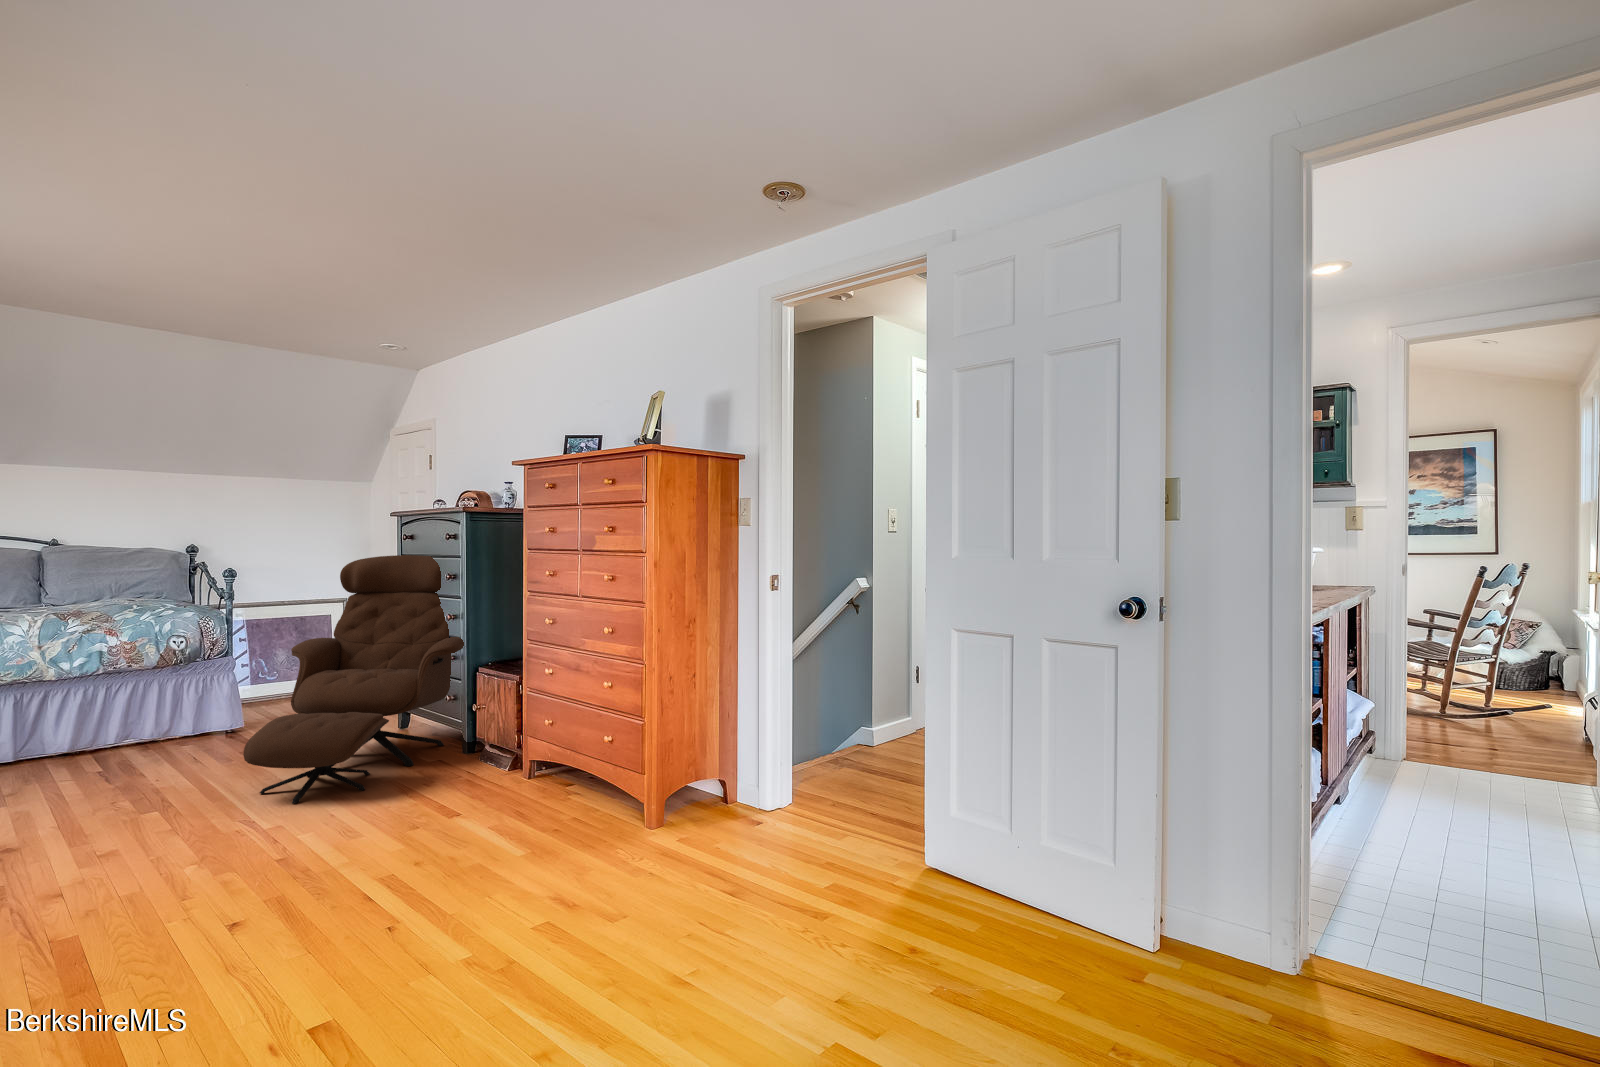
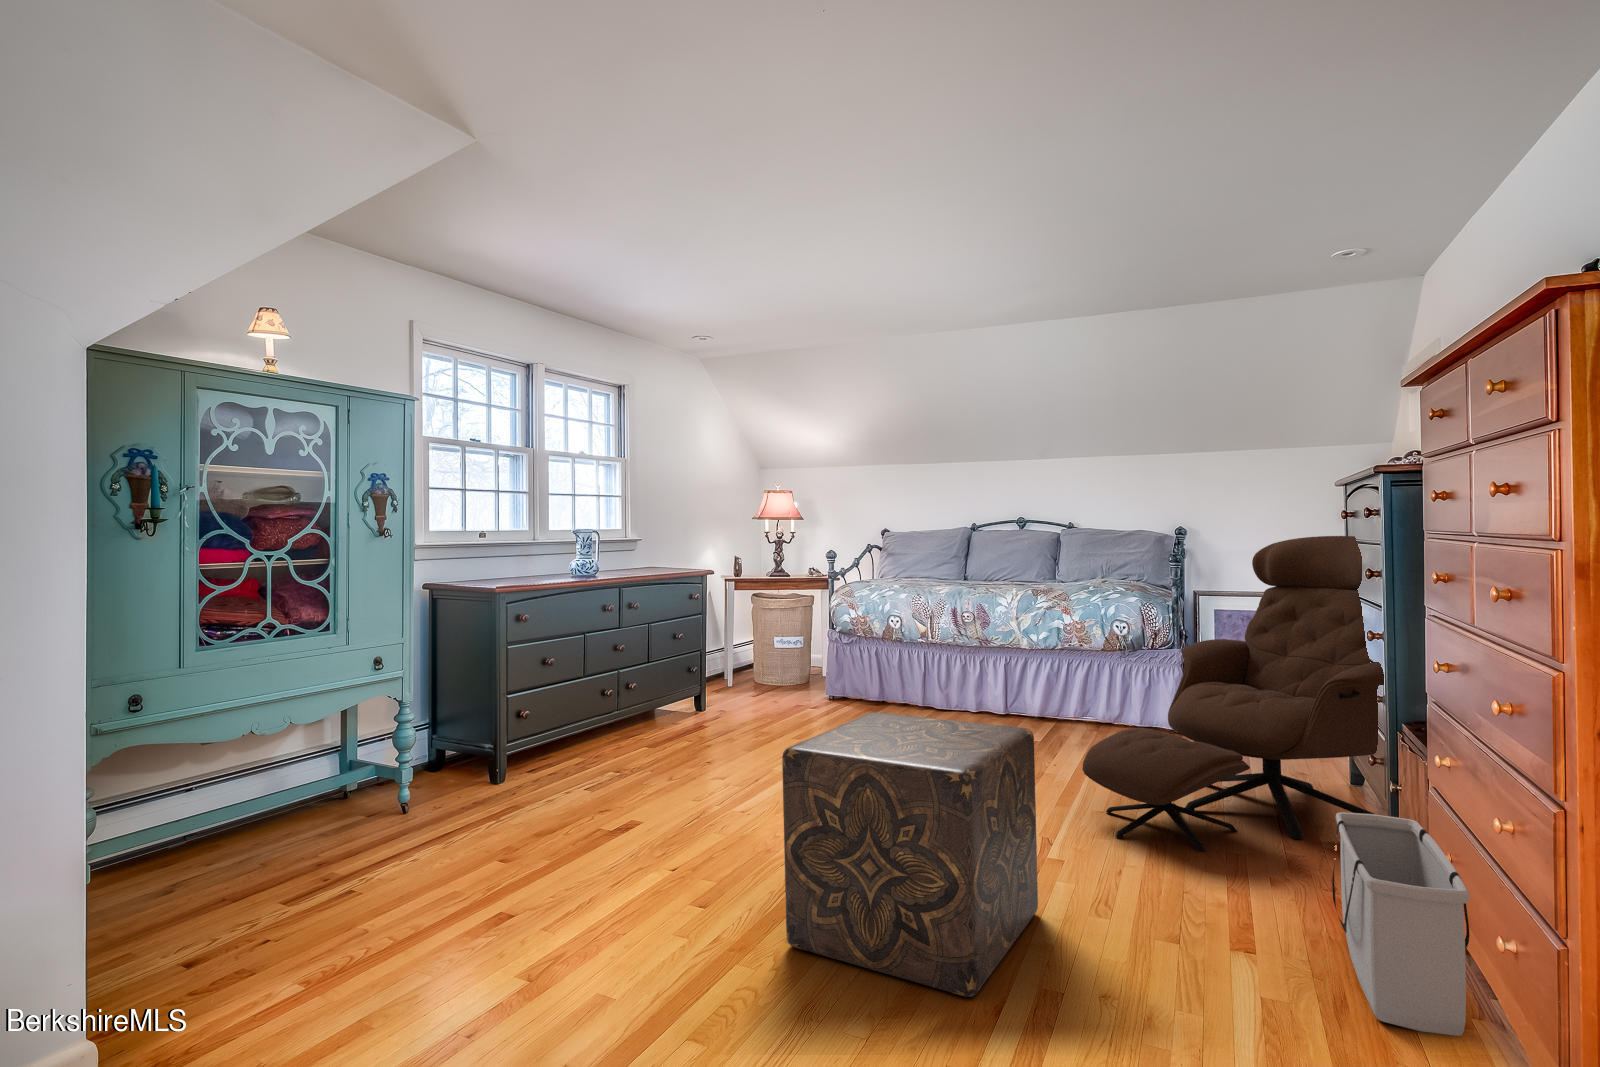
ottoman: none [113,711,340,965] -> present [782,712,1038,997]
storage bin: none [484,717,578,817] -> present [1332,812,1470,1036]

